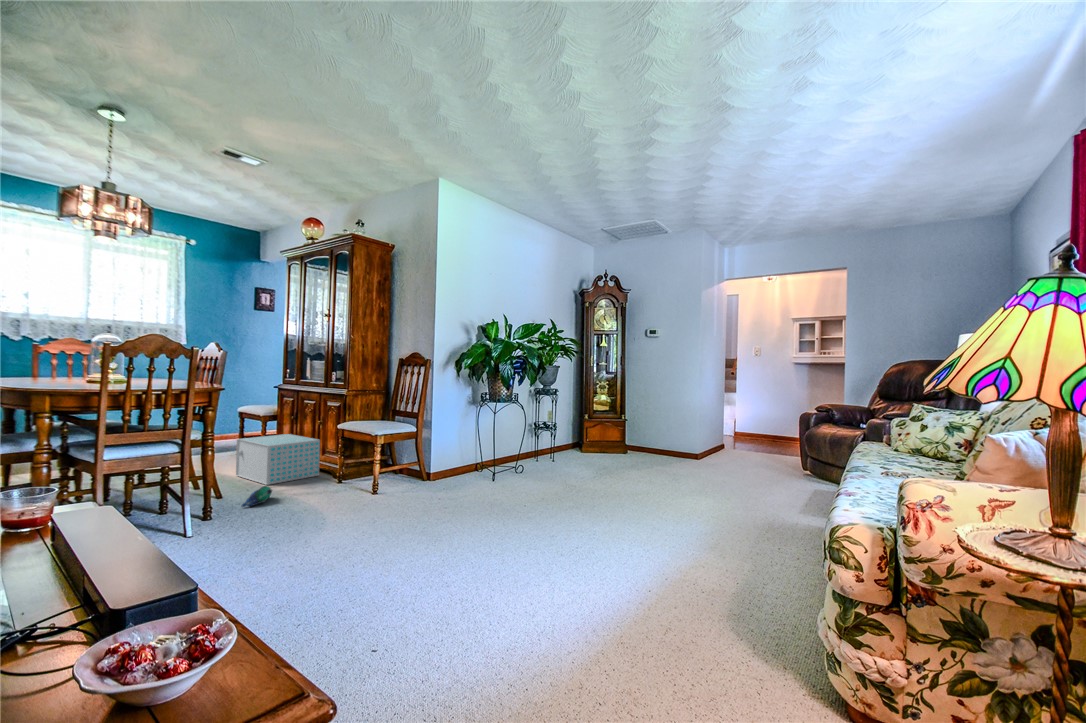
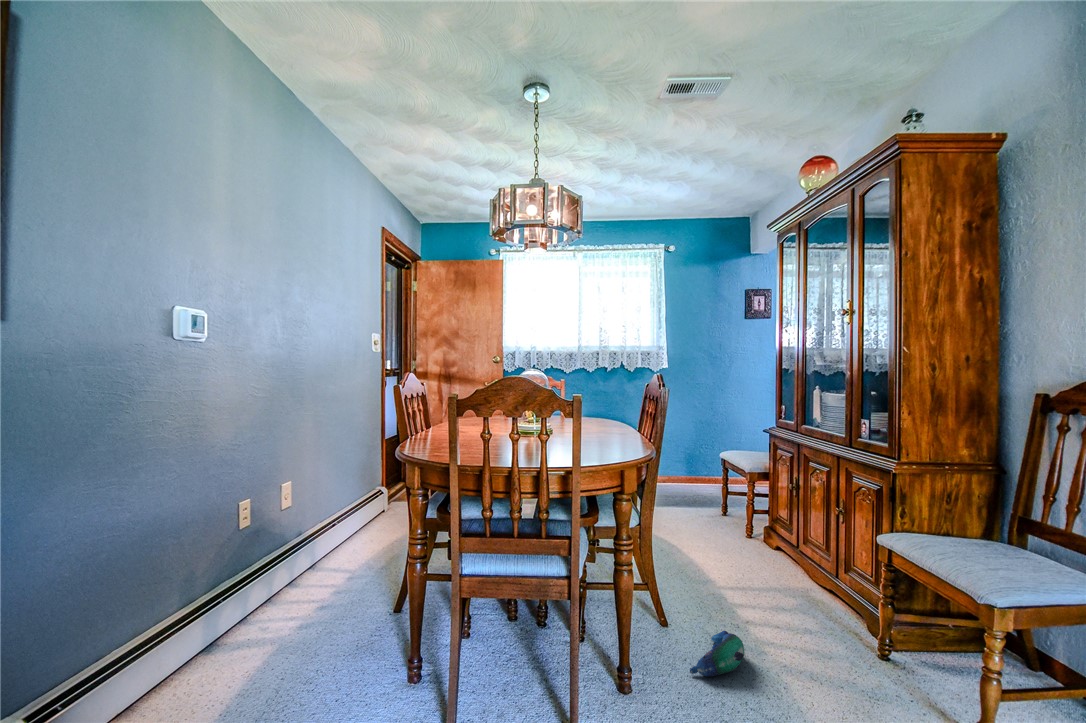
storage box: present [236,434,320,485] -> none [707,510,839,613]

